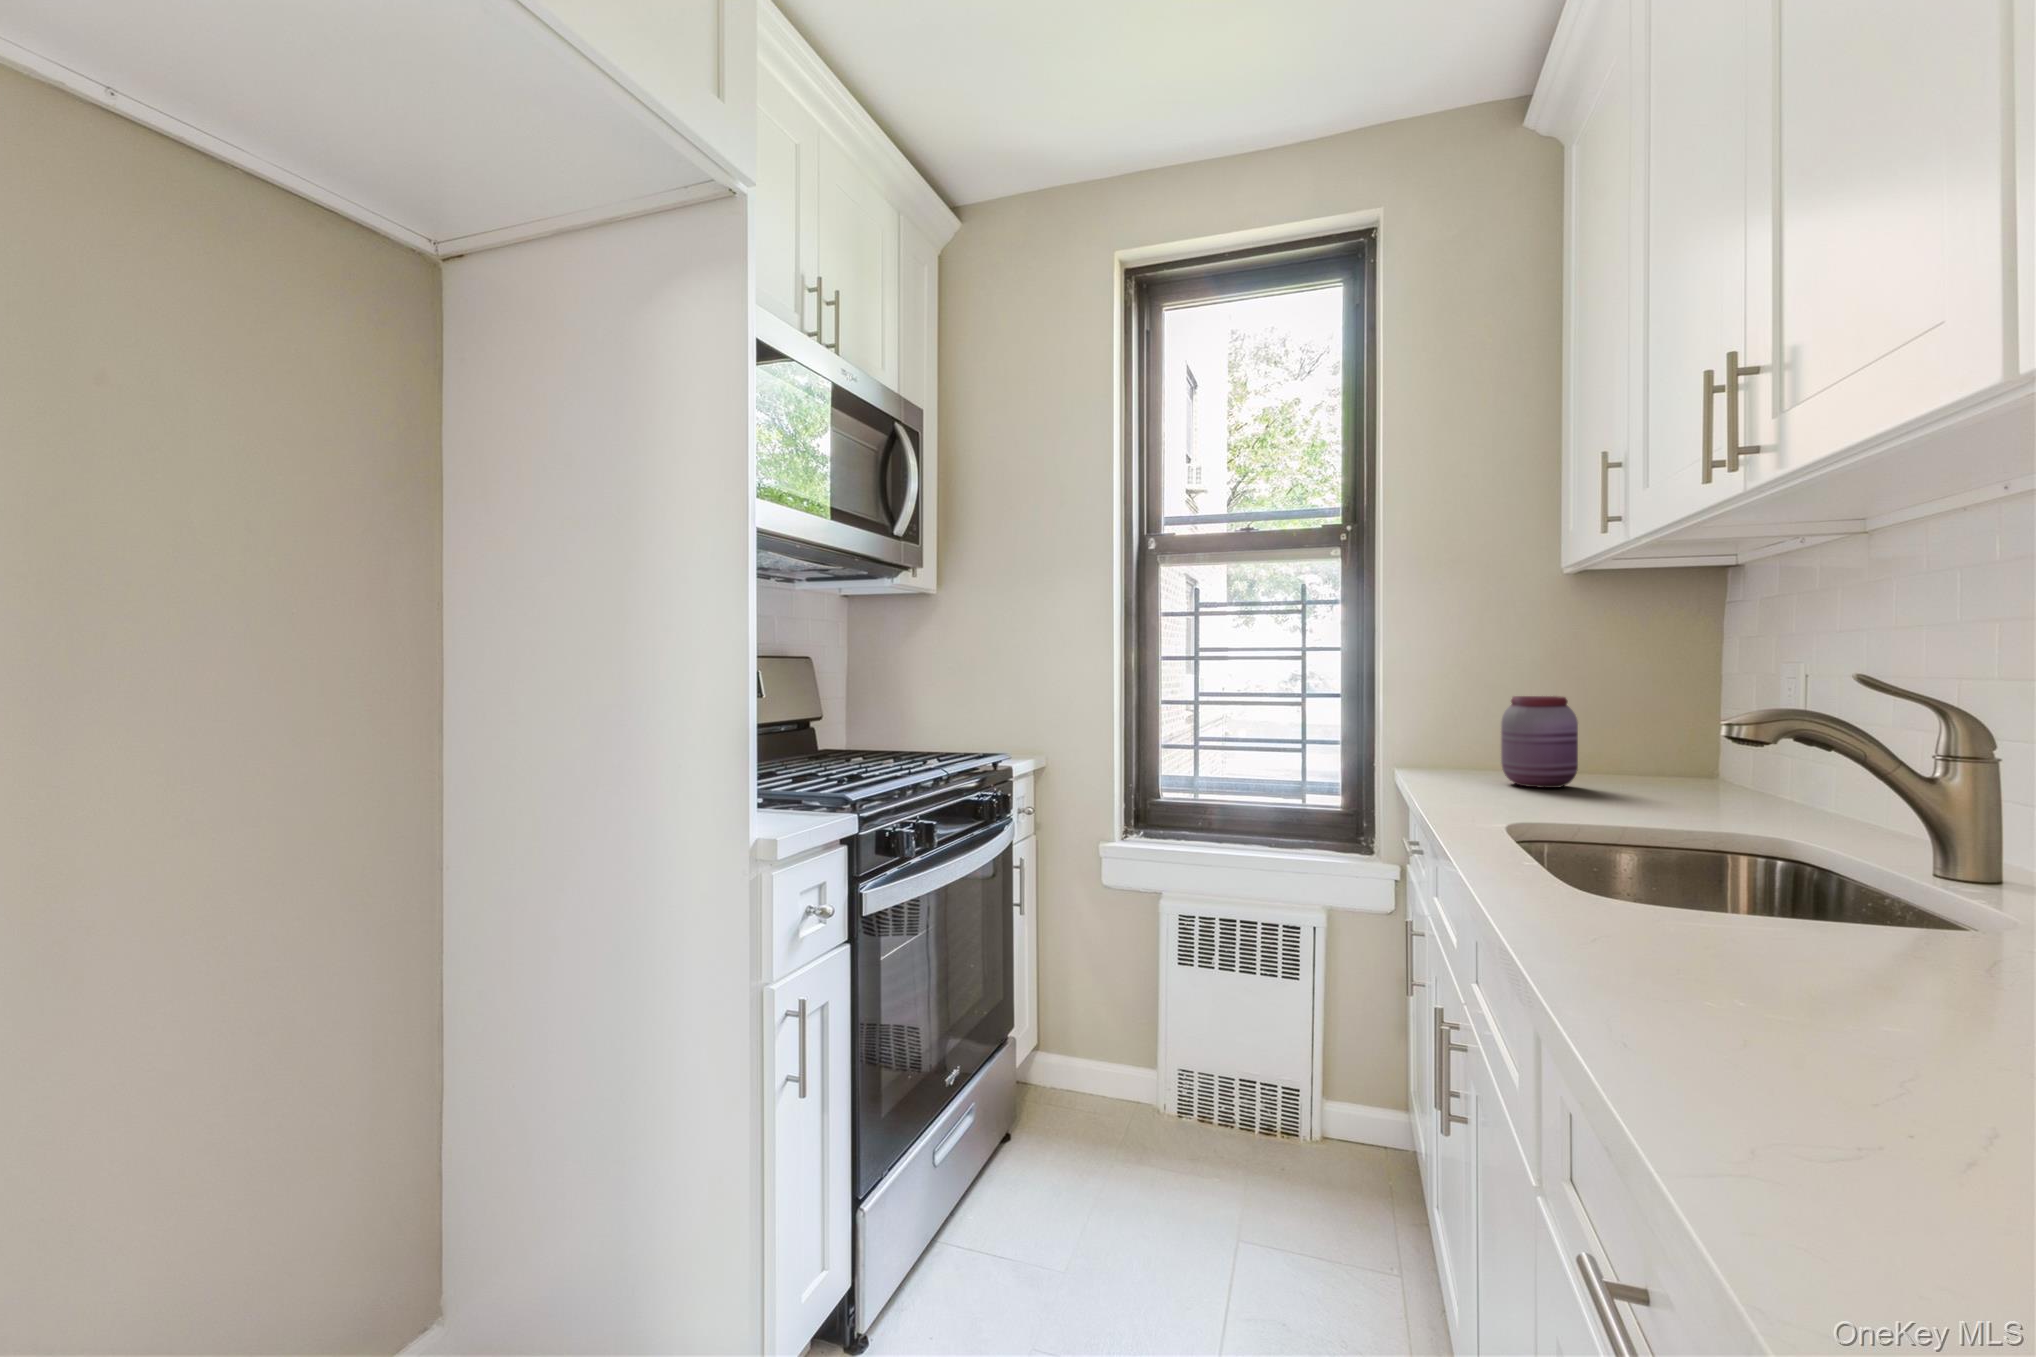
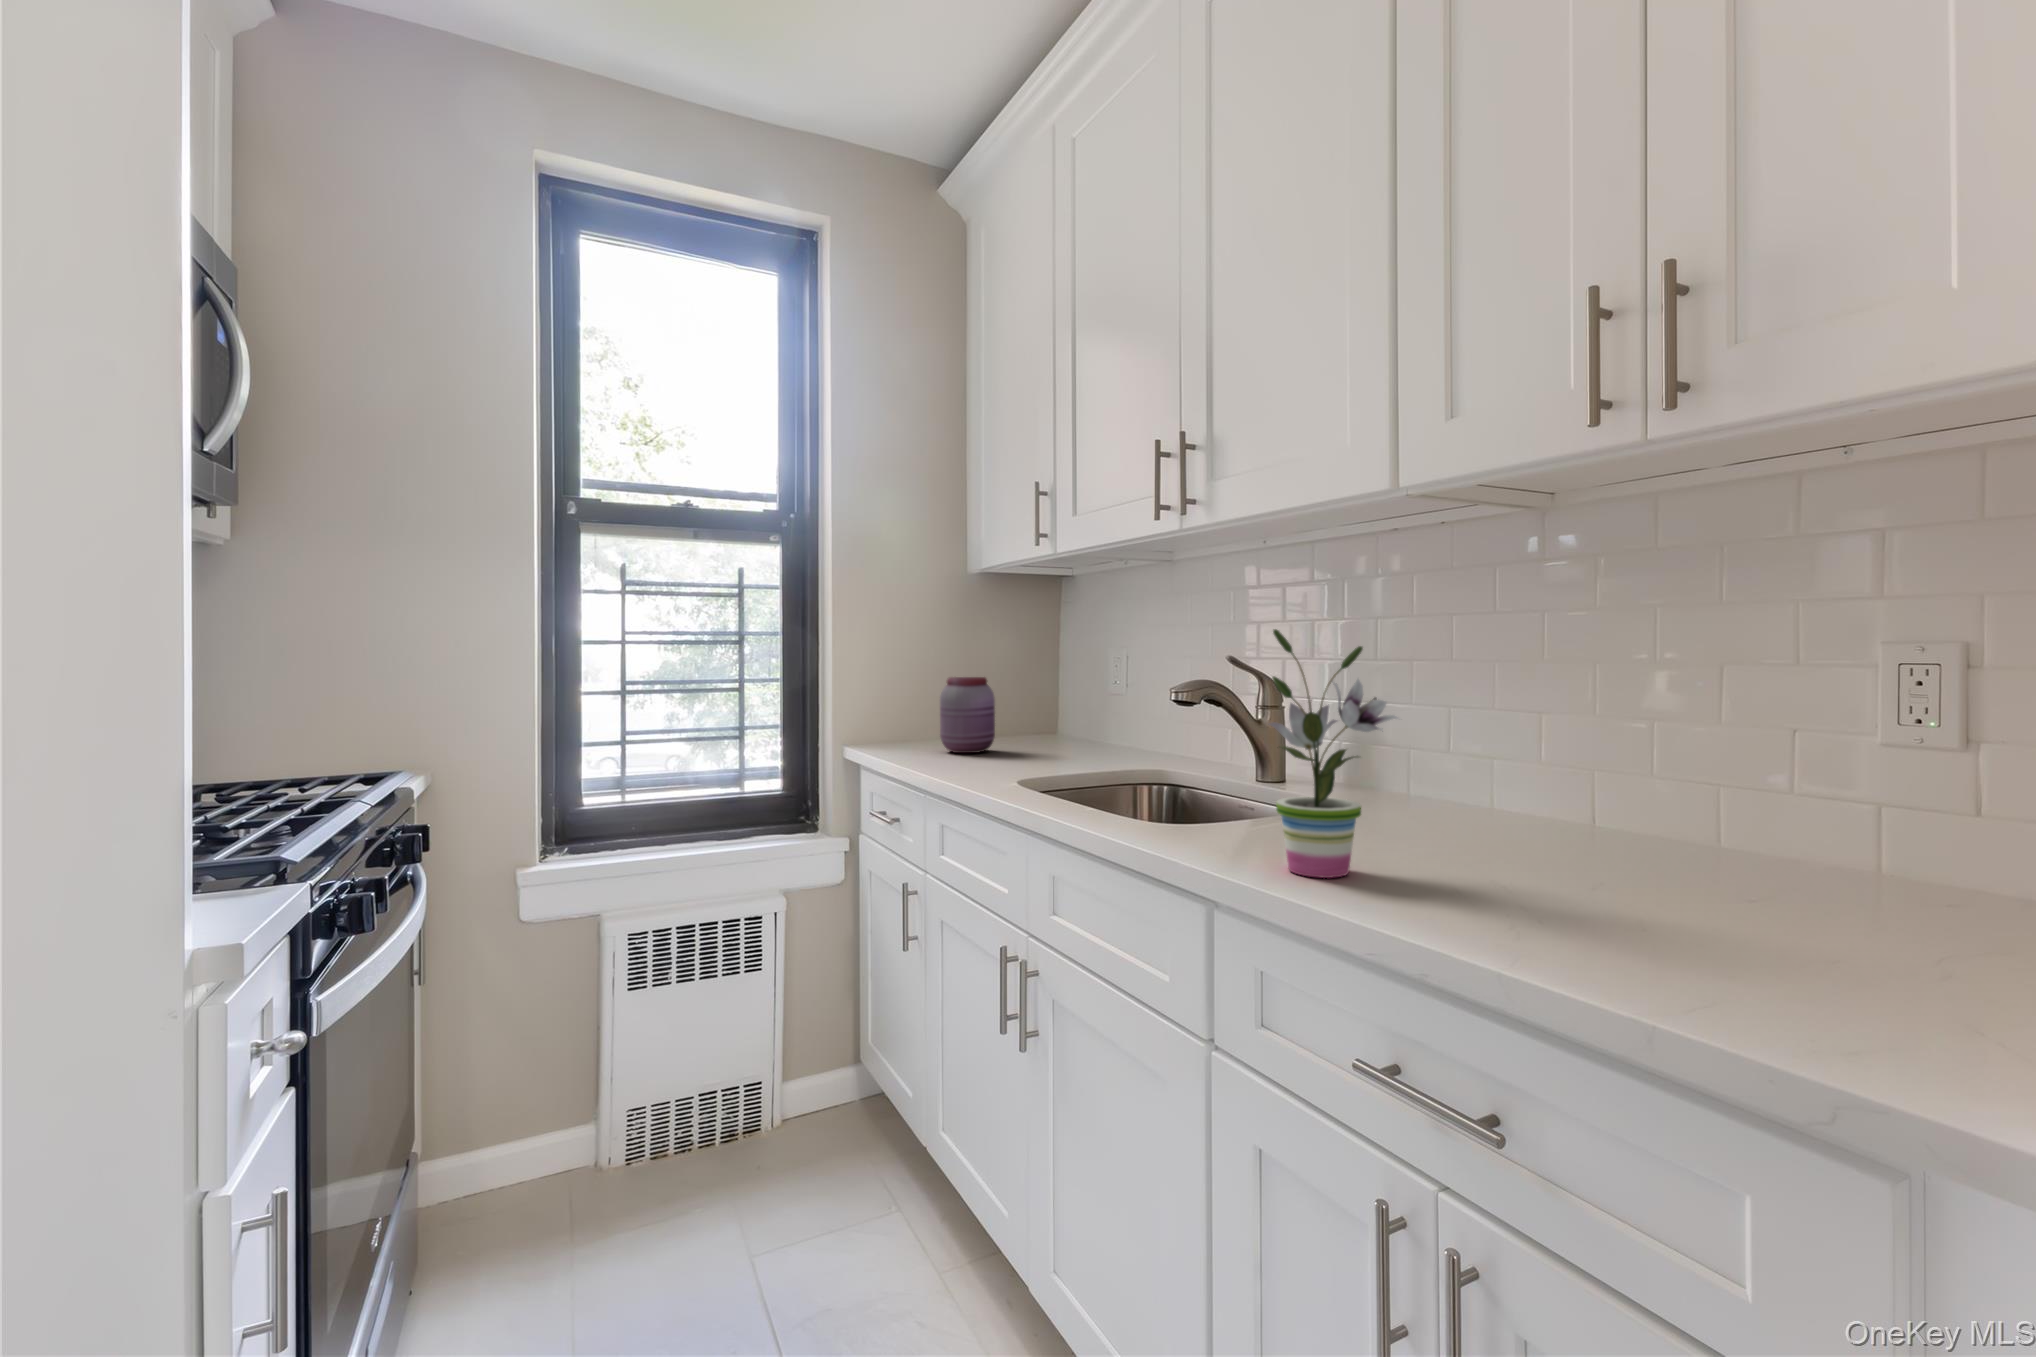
potted plant: none [1616,632,1828,1011] -> present [1269,629,1398,878]

